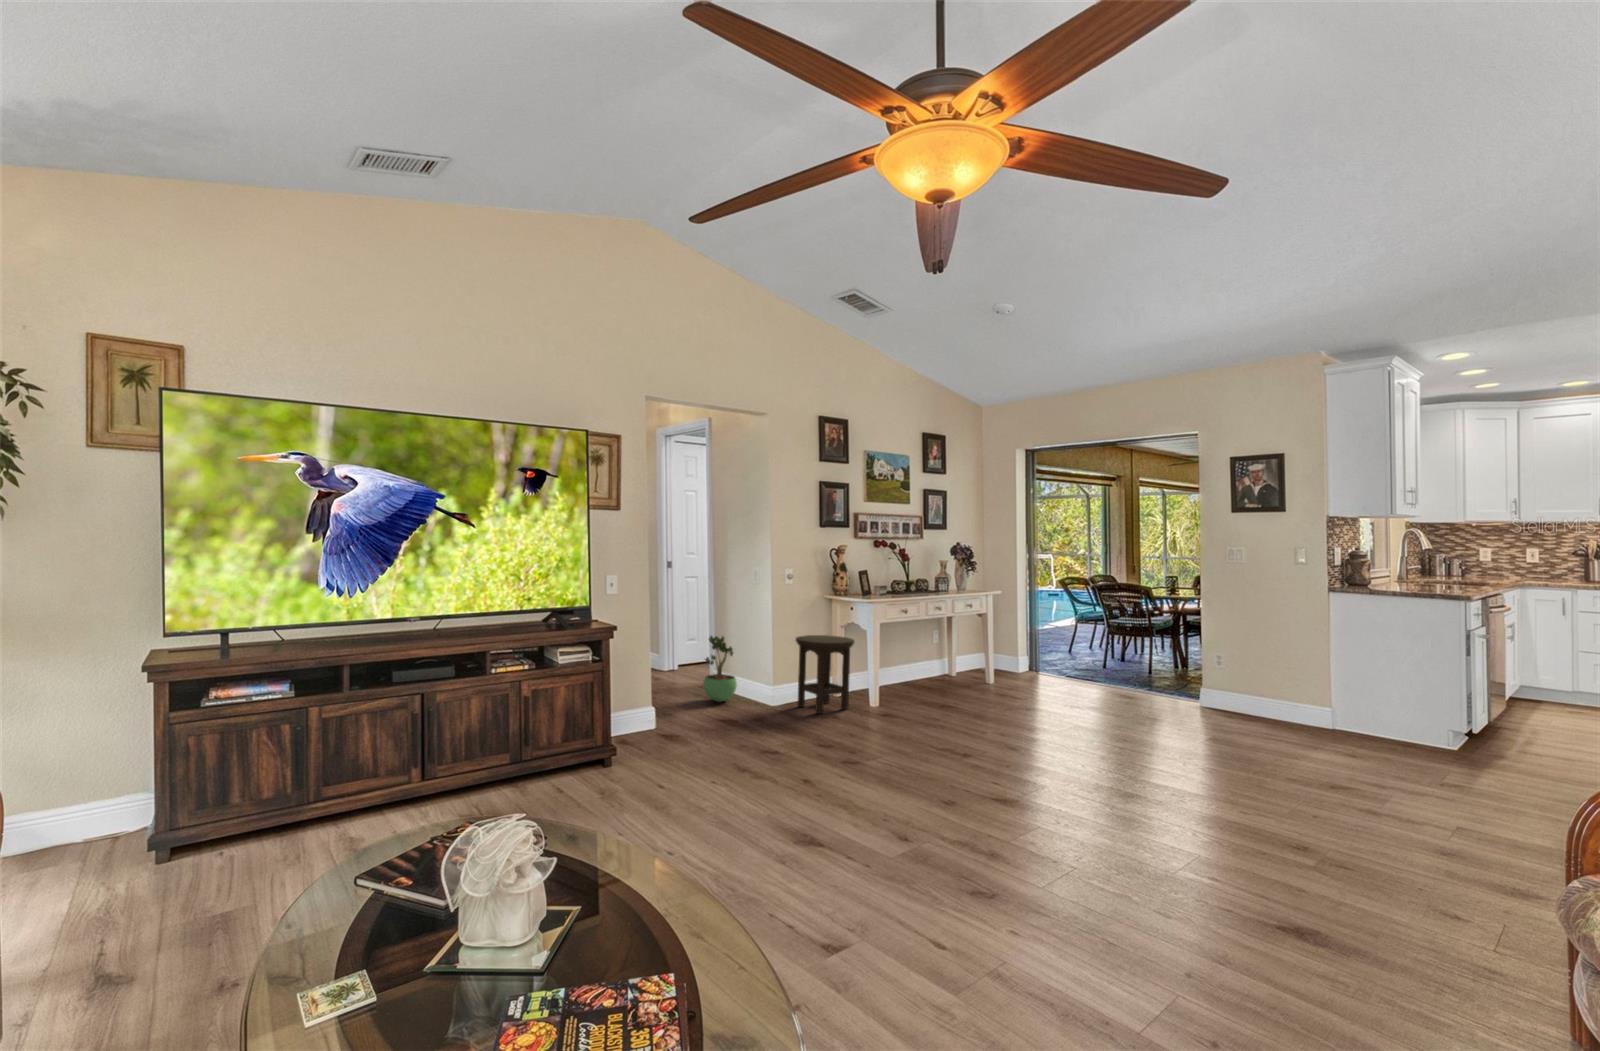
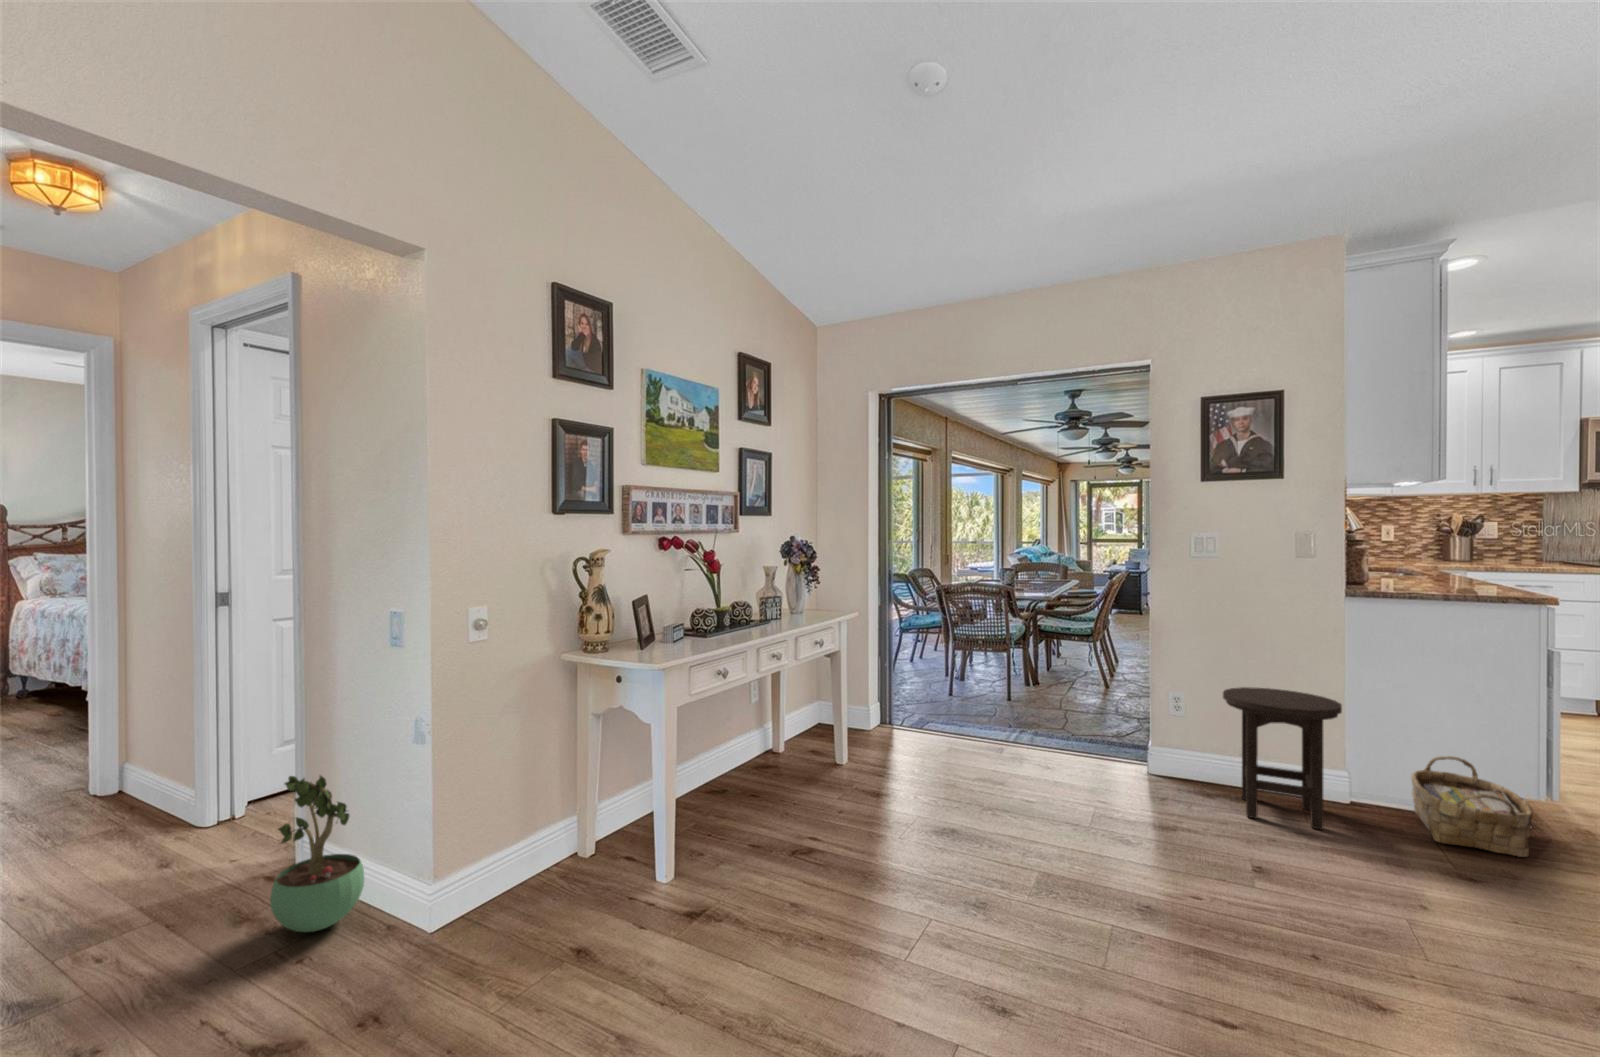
stool: present [795,635,854,713] -> present [1223,687,1342,829]
woven basket: none [1356,701,1432,761] -> present [1411,756,1533,857]

